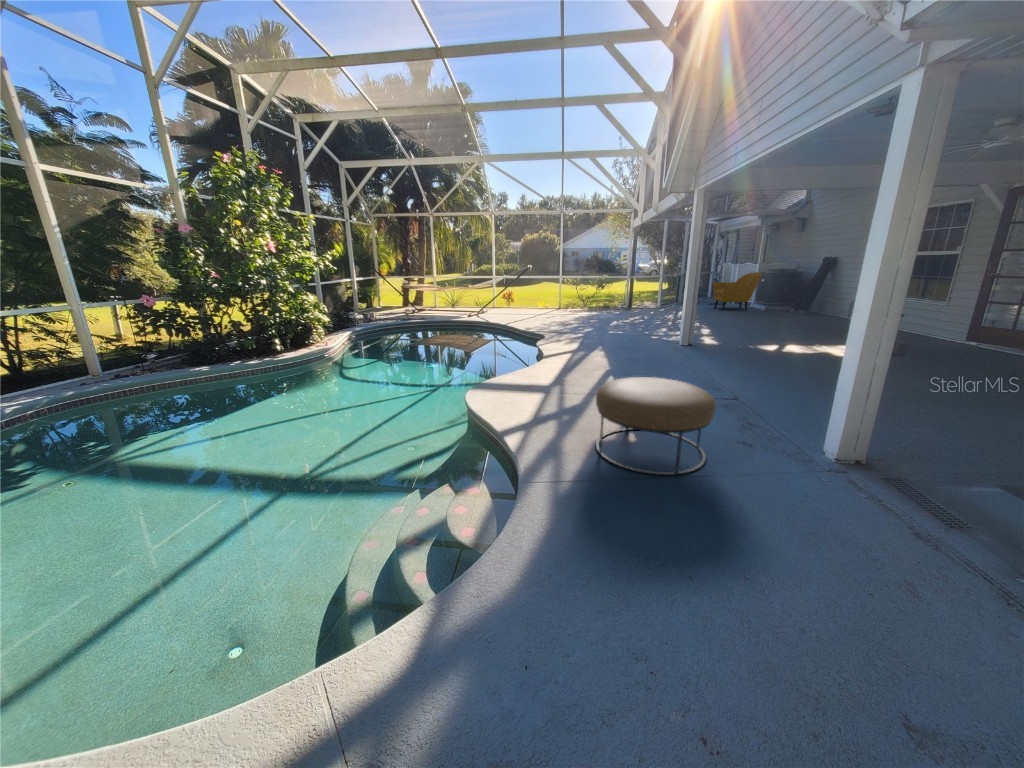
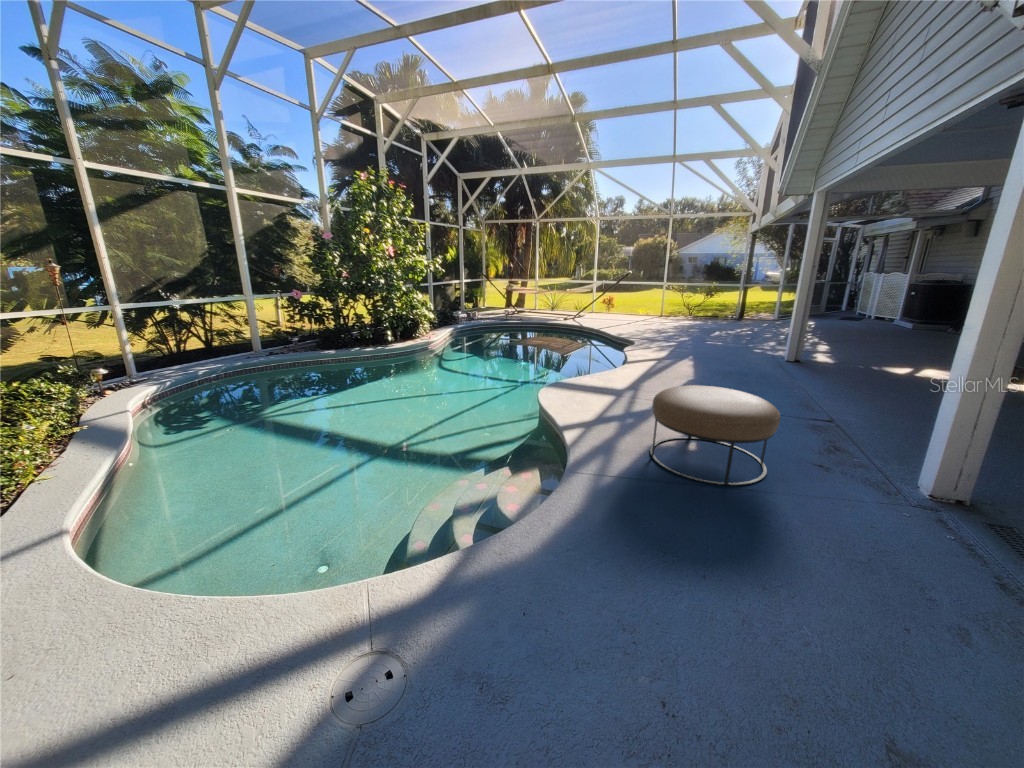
armchair: present [713,272,762,310] -> none [847,284,915,327]

